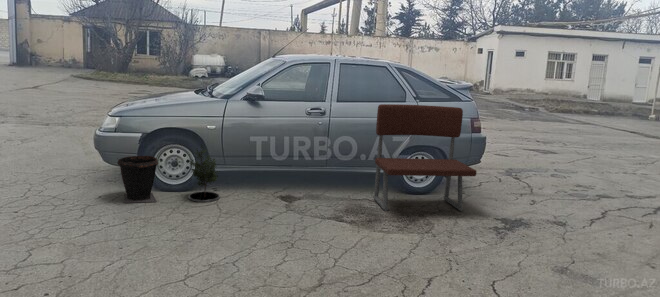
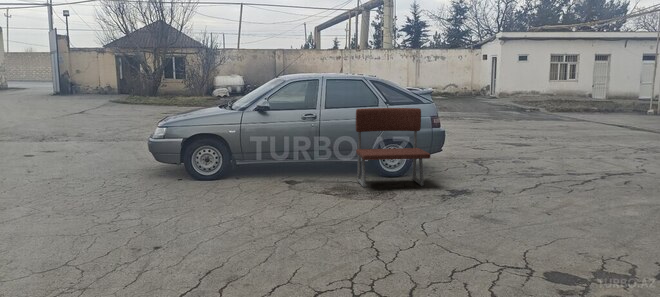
potted tree: present [188,147,220,202] -> none [216,144,241,187]
bucket: present [117,156,158,203] -> none [167,155,196,189]

